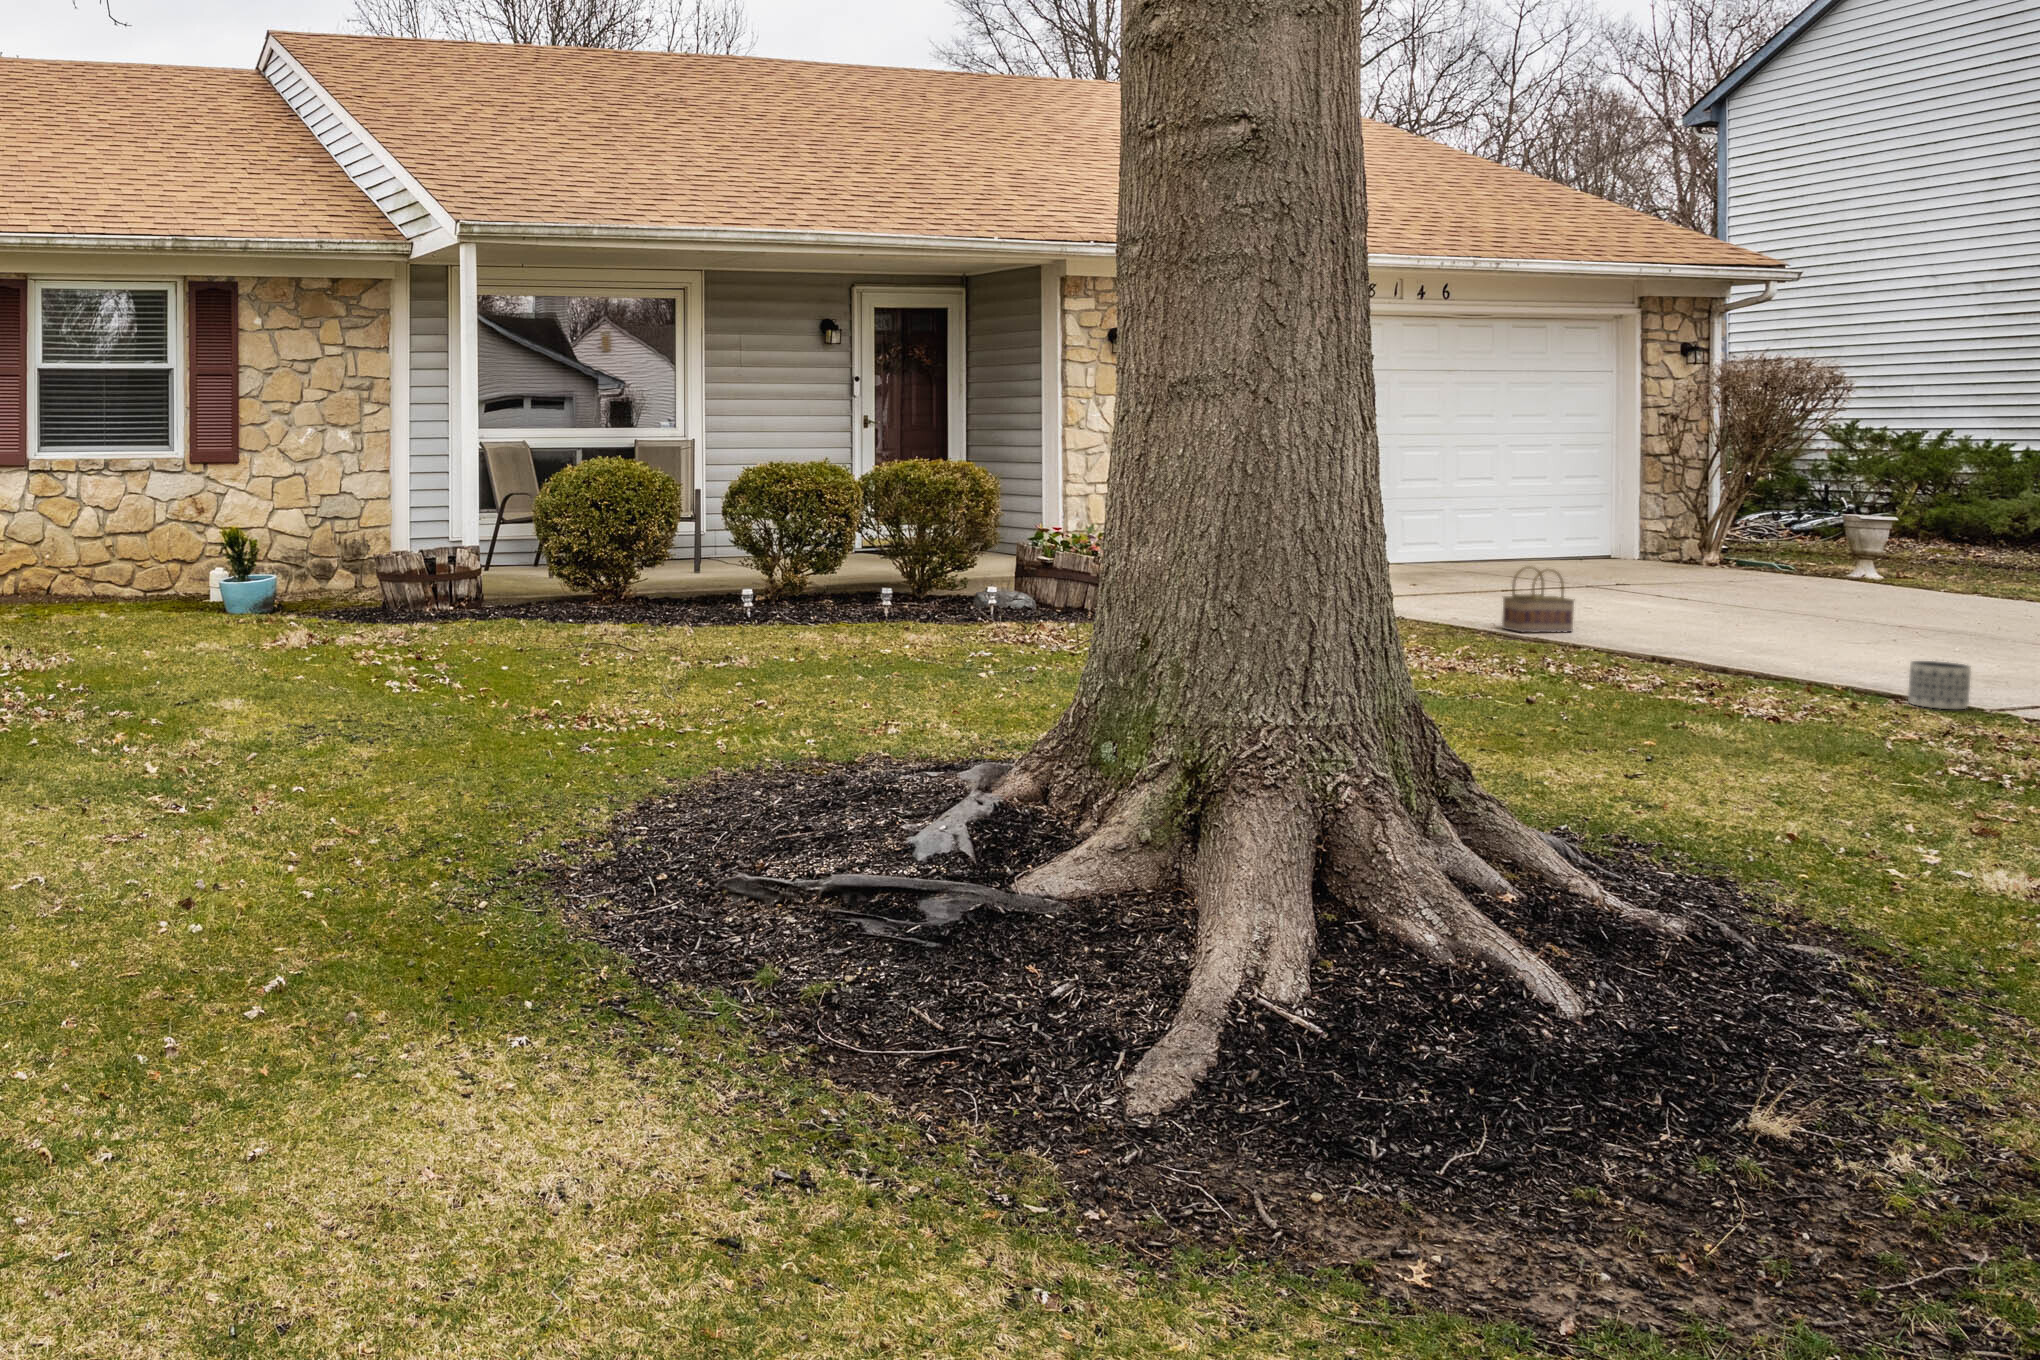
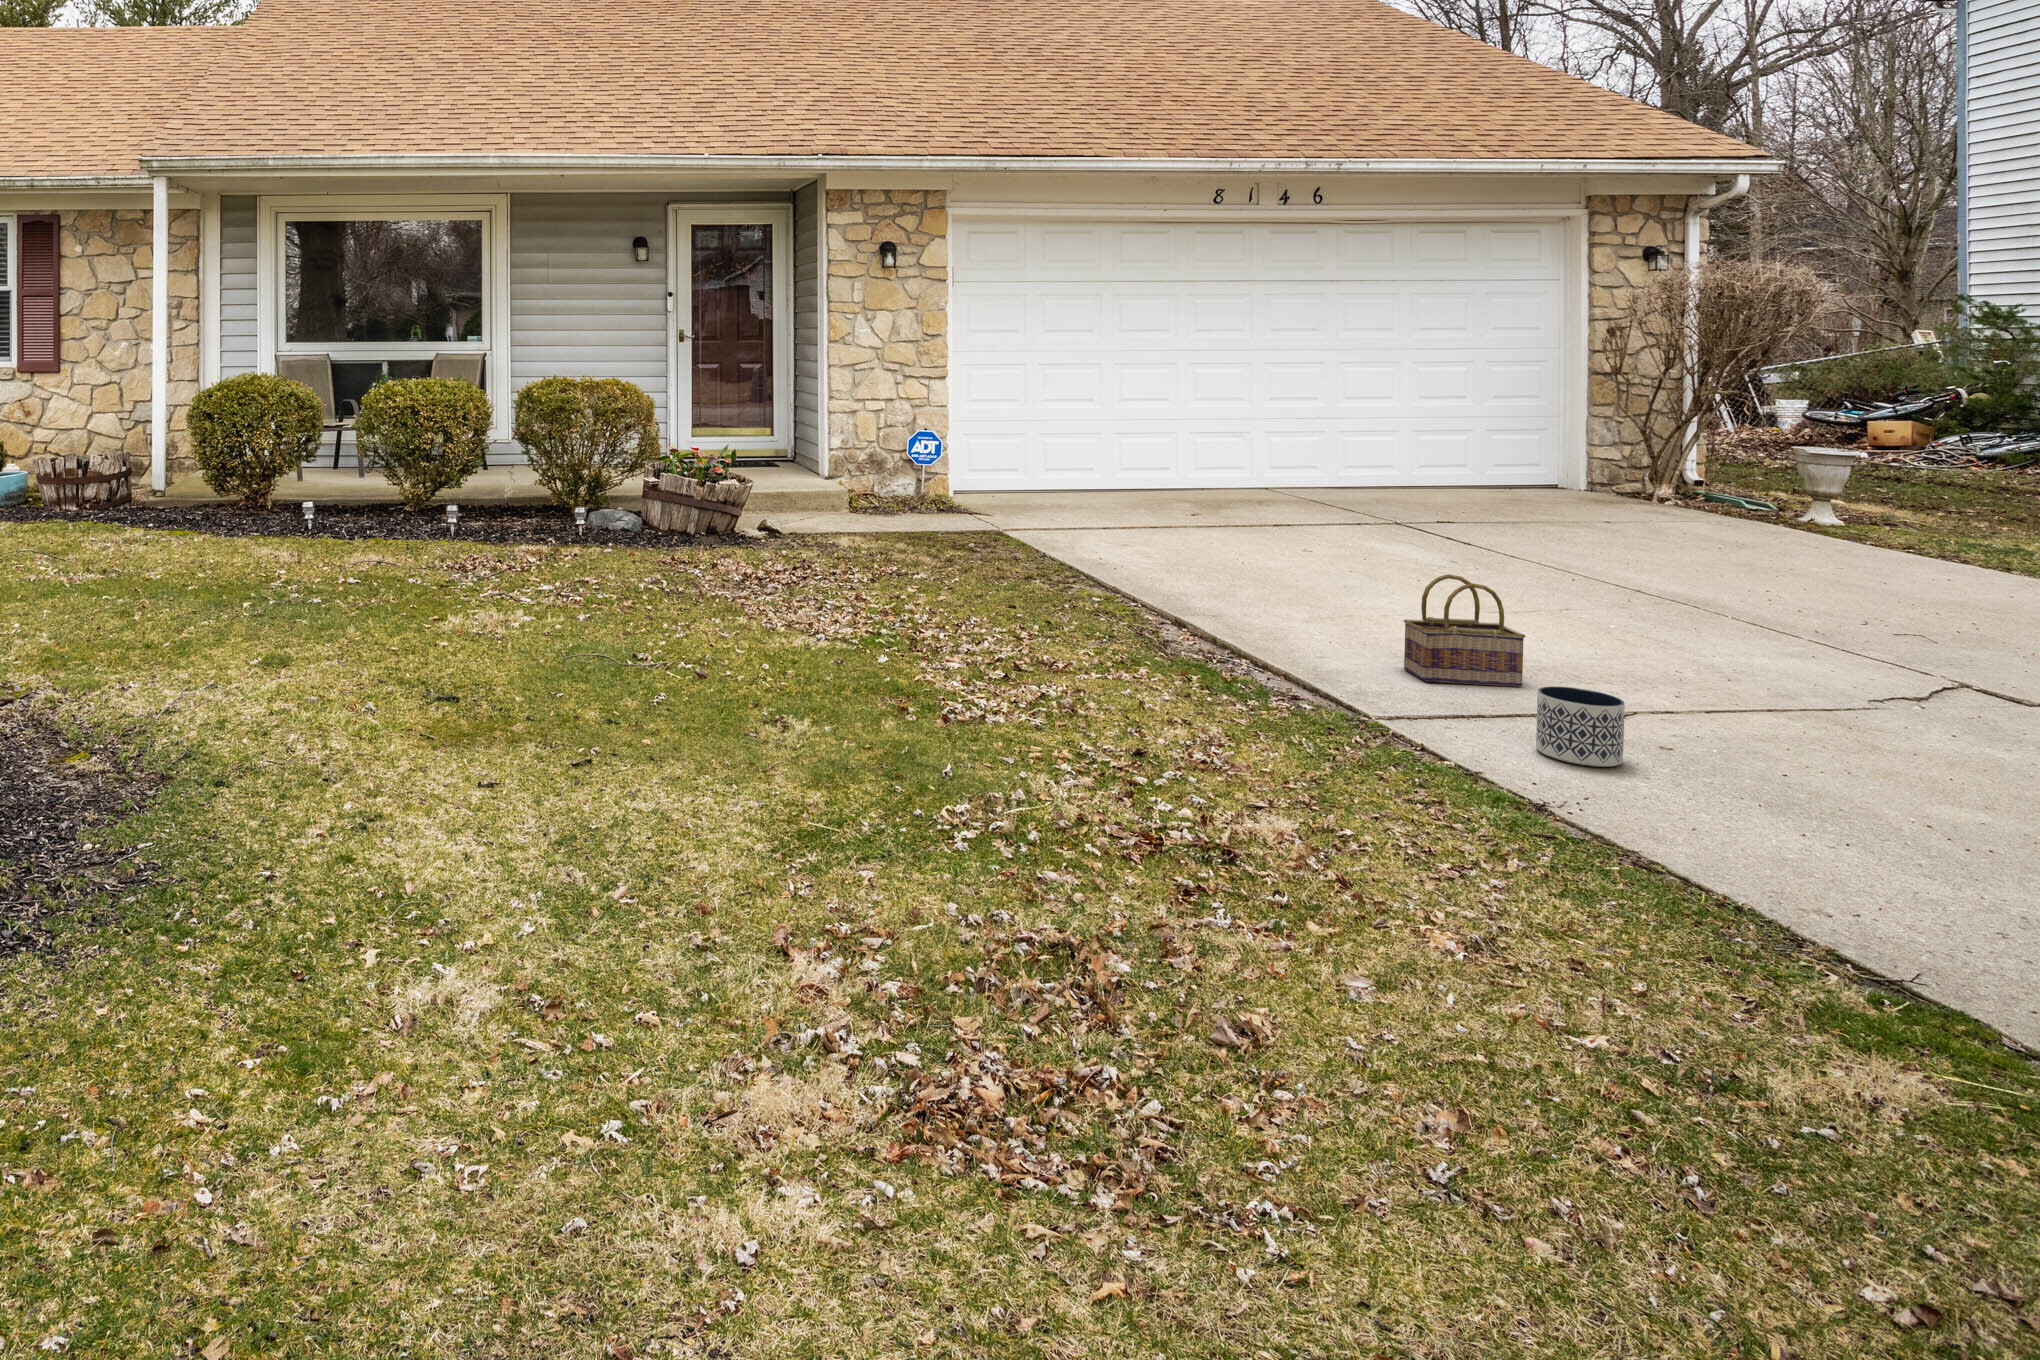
basket: present [1502,566,1575,632] -> present [1404,574,1526,687]

